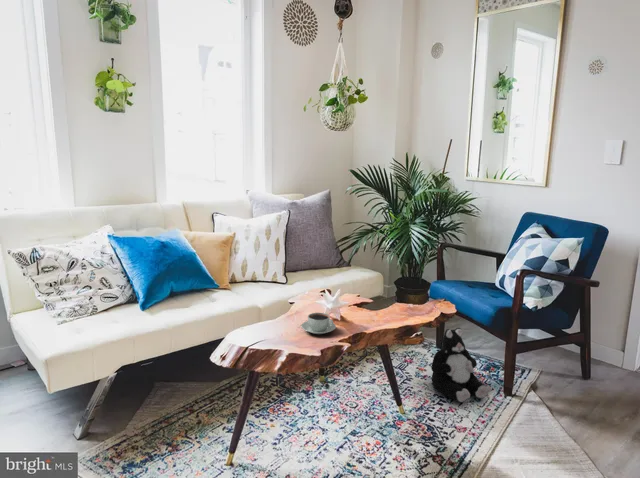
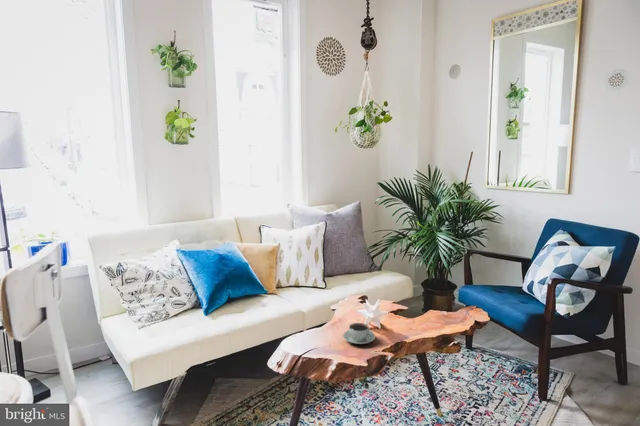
plush toy: present [431,328,491,402] -> none [466,333,527,406]

